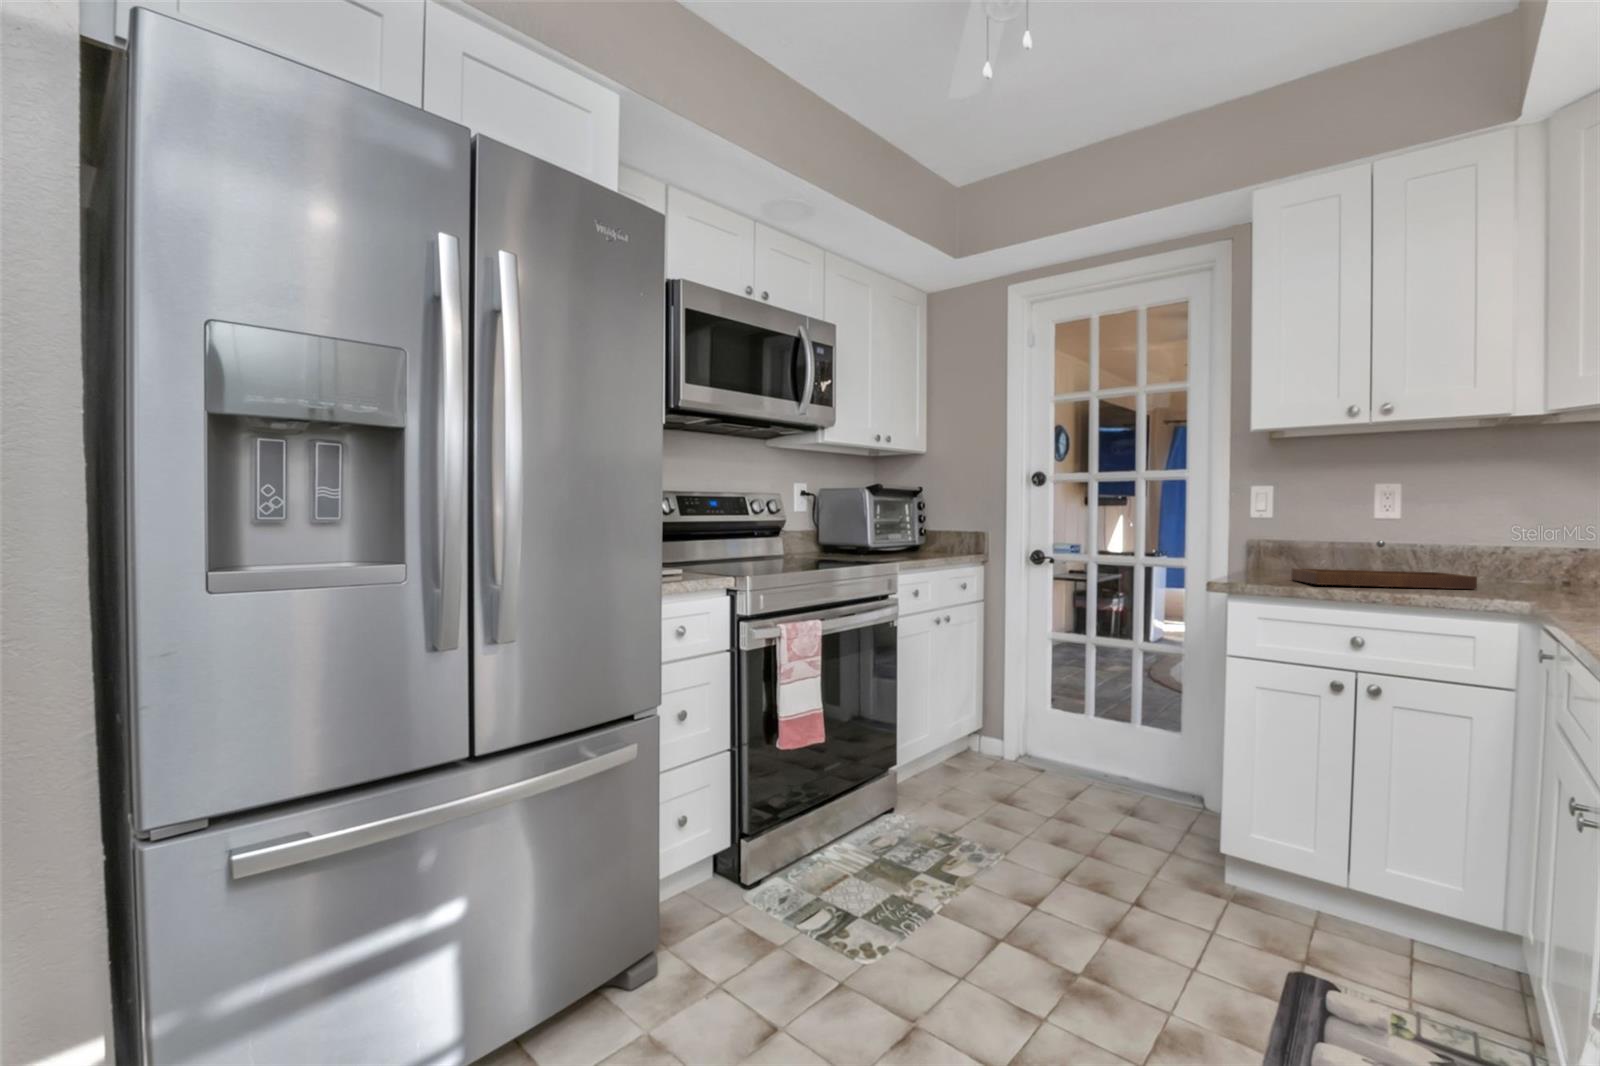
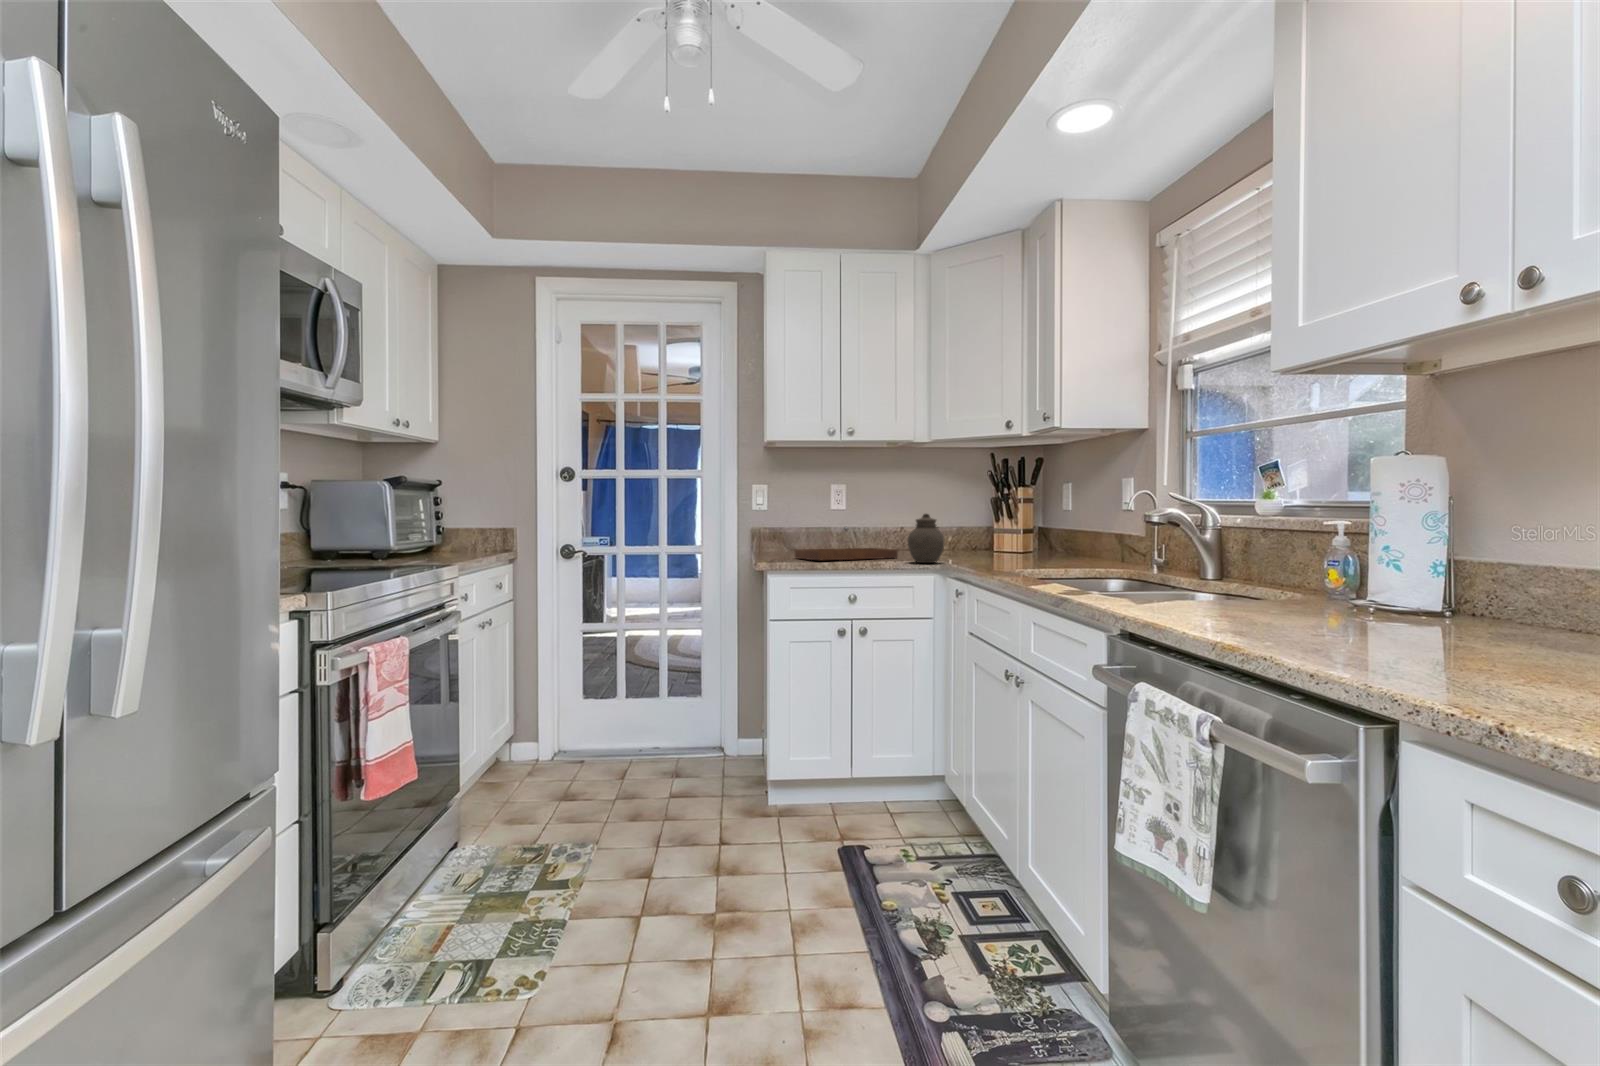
jar: none [1478,523,1559,601] -> present [908,514,945,563]

